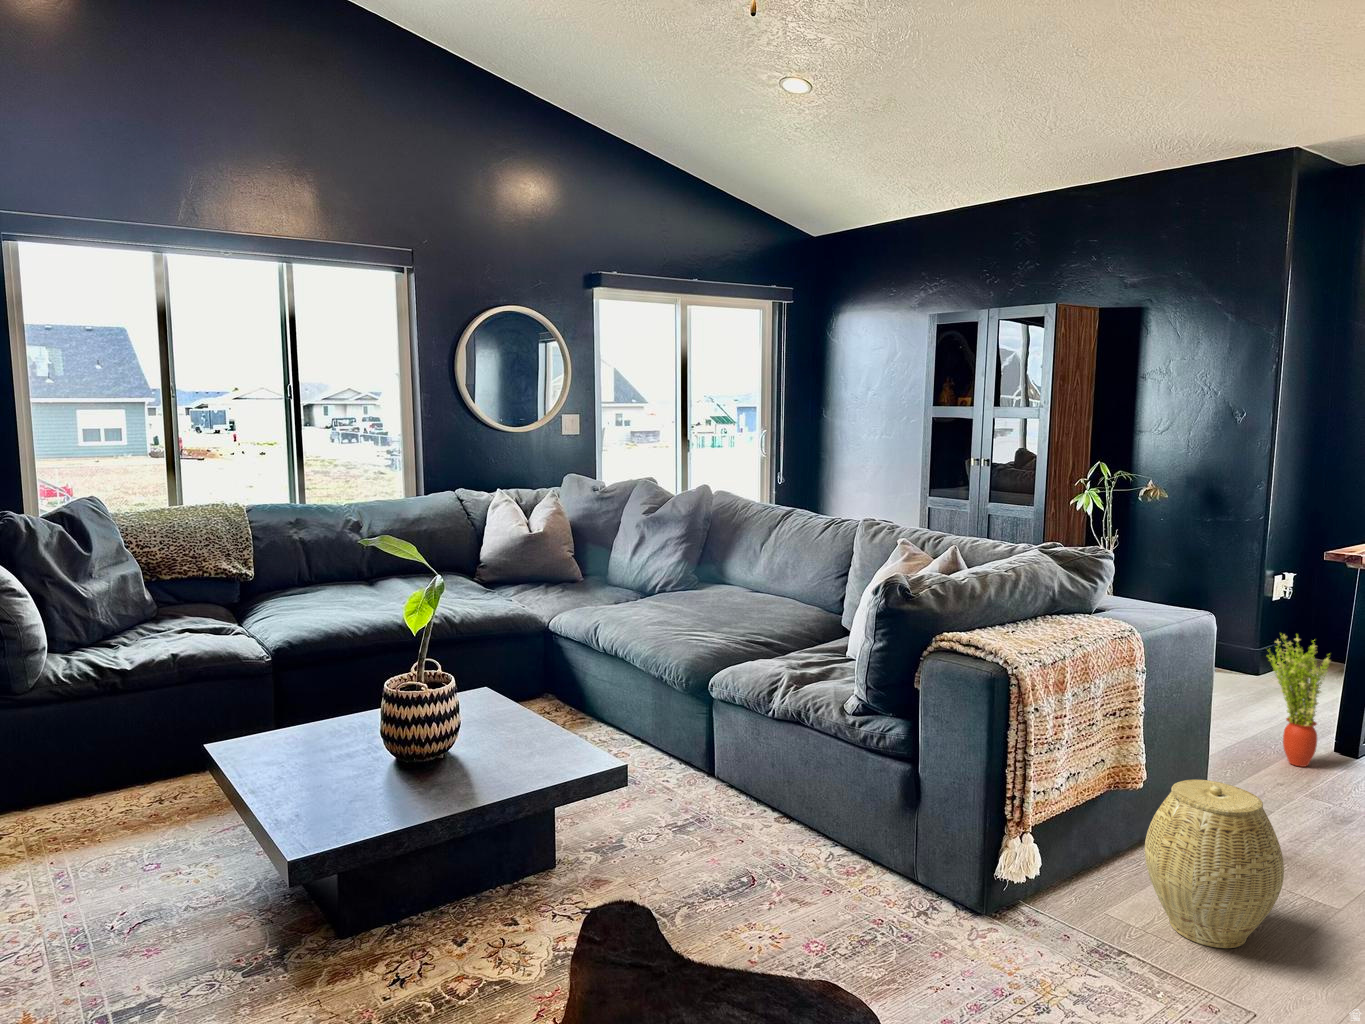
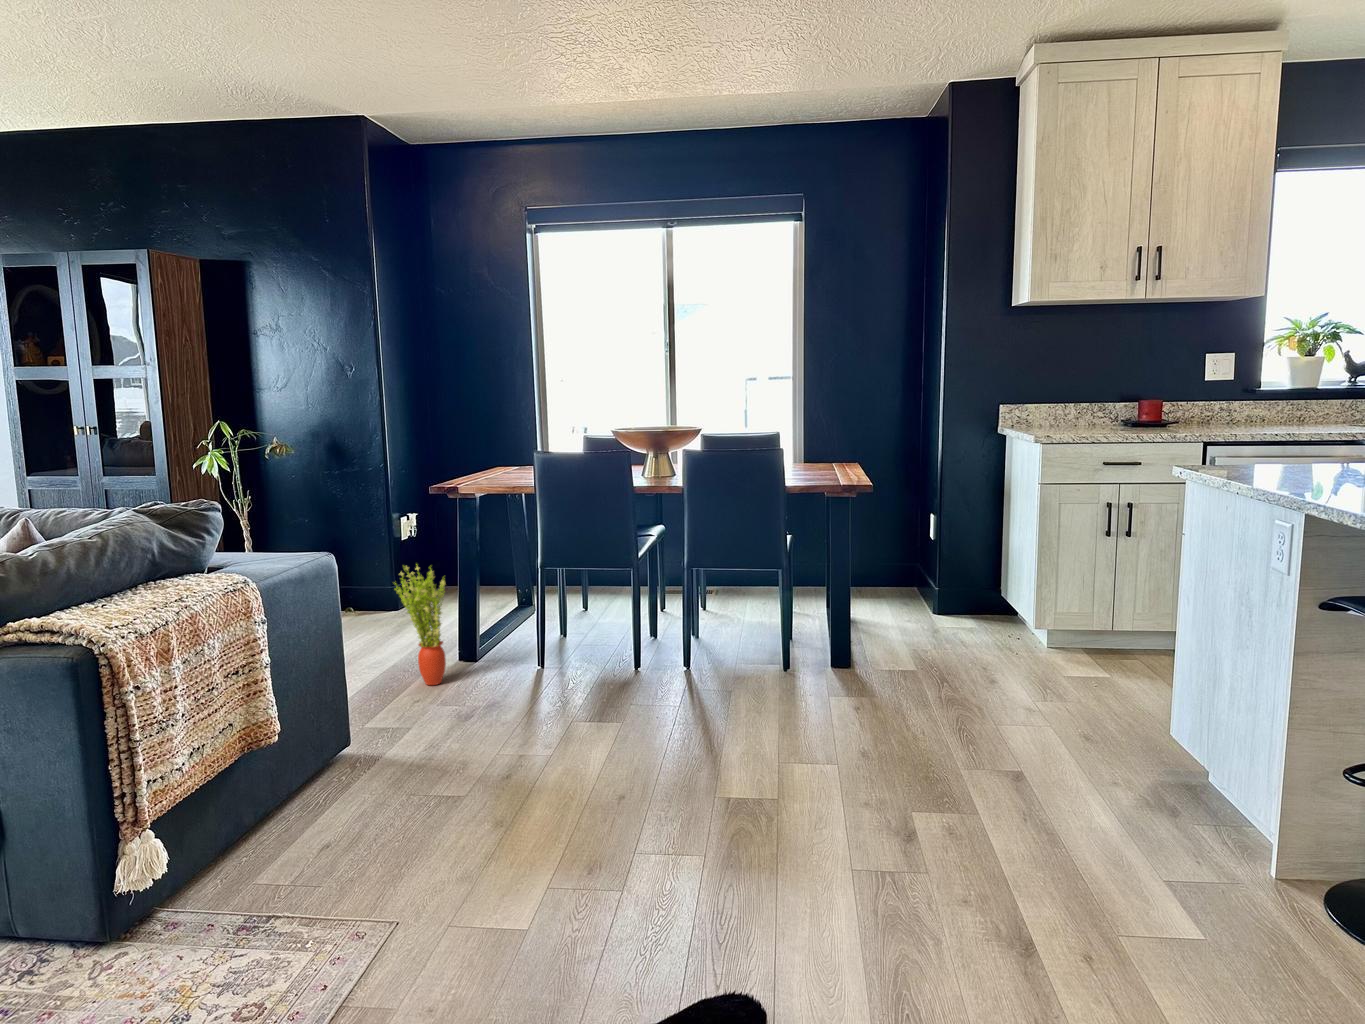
woven basket: present [1145,780,1284,948] -> none [283,713,411,877]

